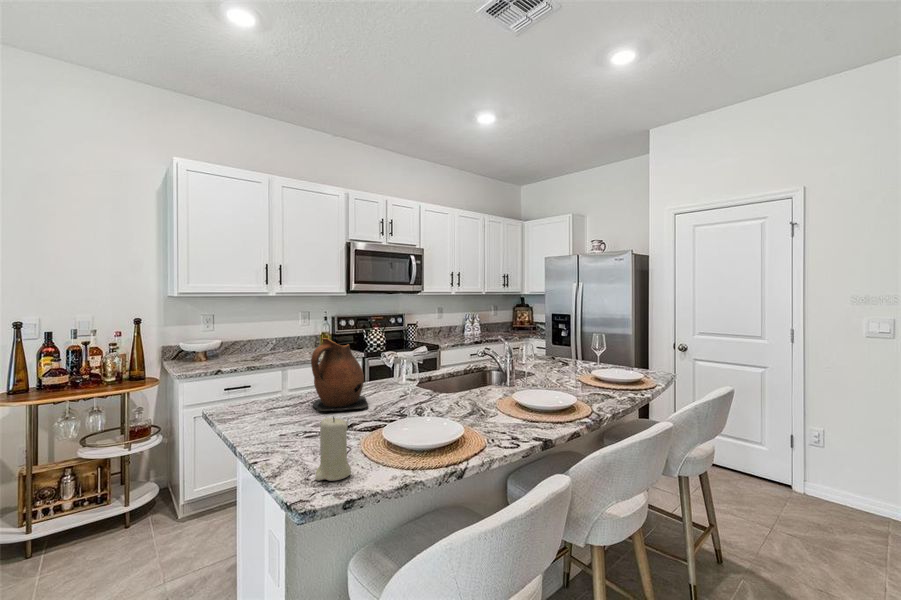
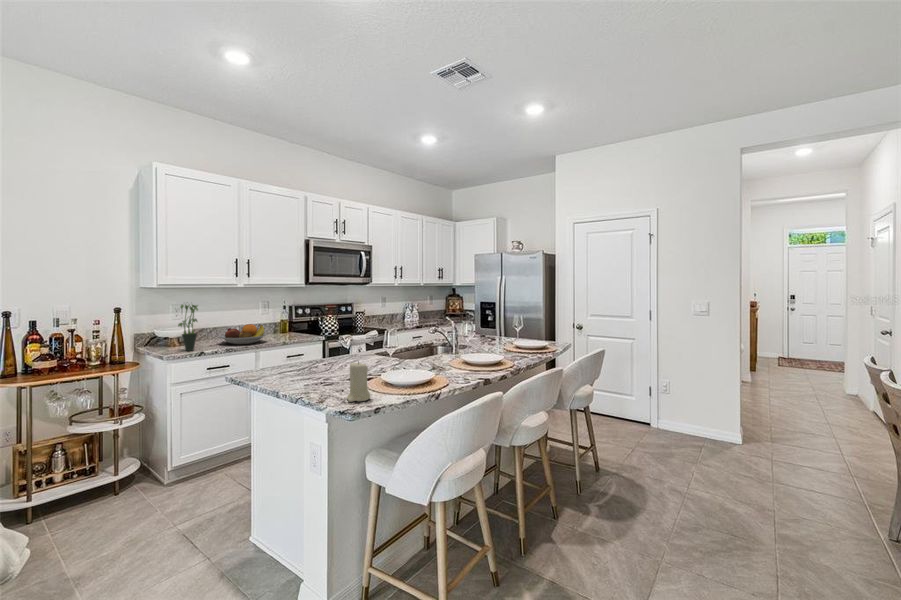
potted plant: none [196,313,224,368] -> present [178,305,198,351]
fruit bowl: none [246,338,299,361] -> present [219,324,267,344]
ceramic pitcher: present [311,338,368,411] -> none [310,316,357,371]

